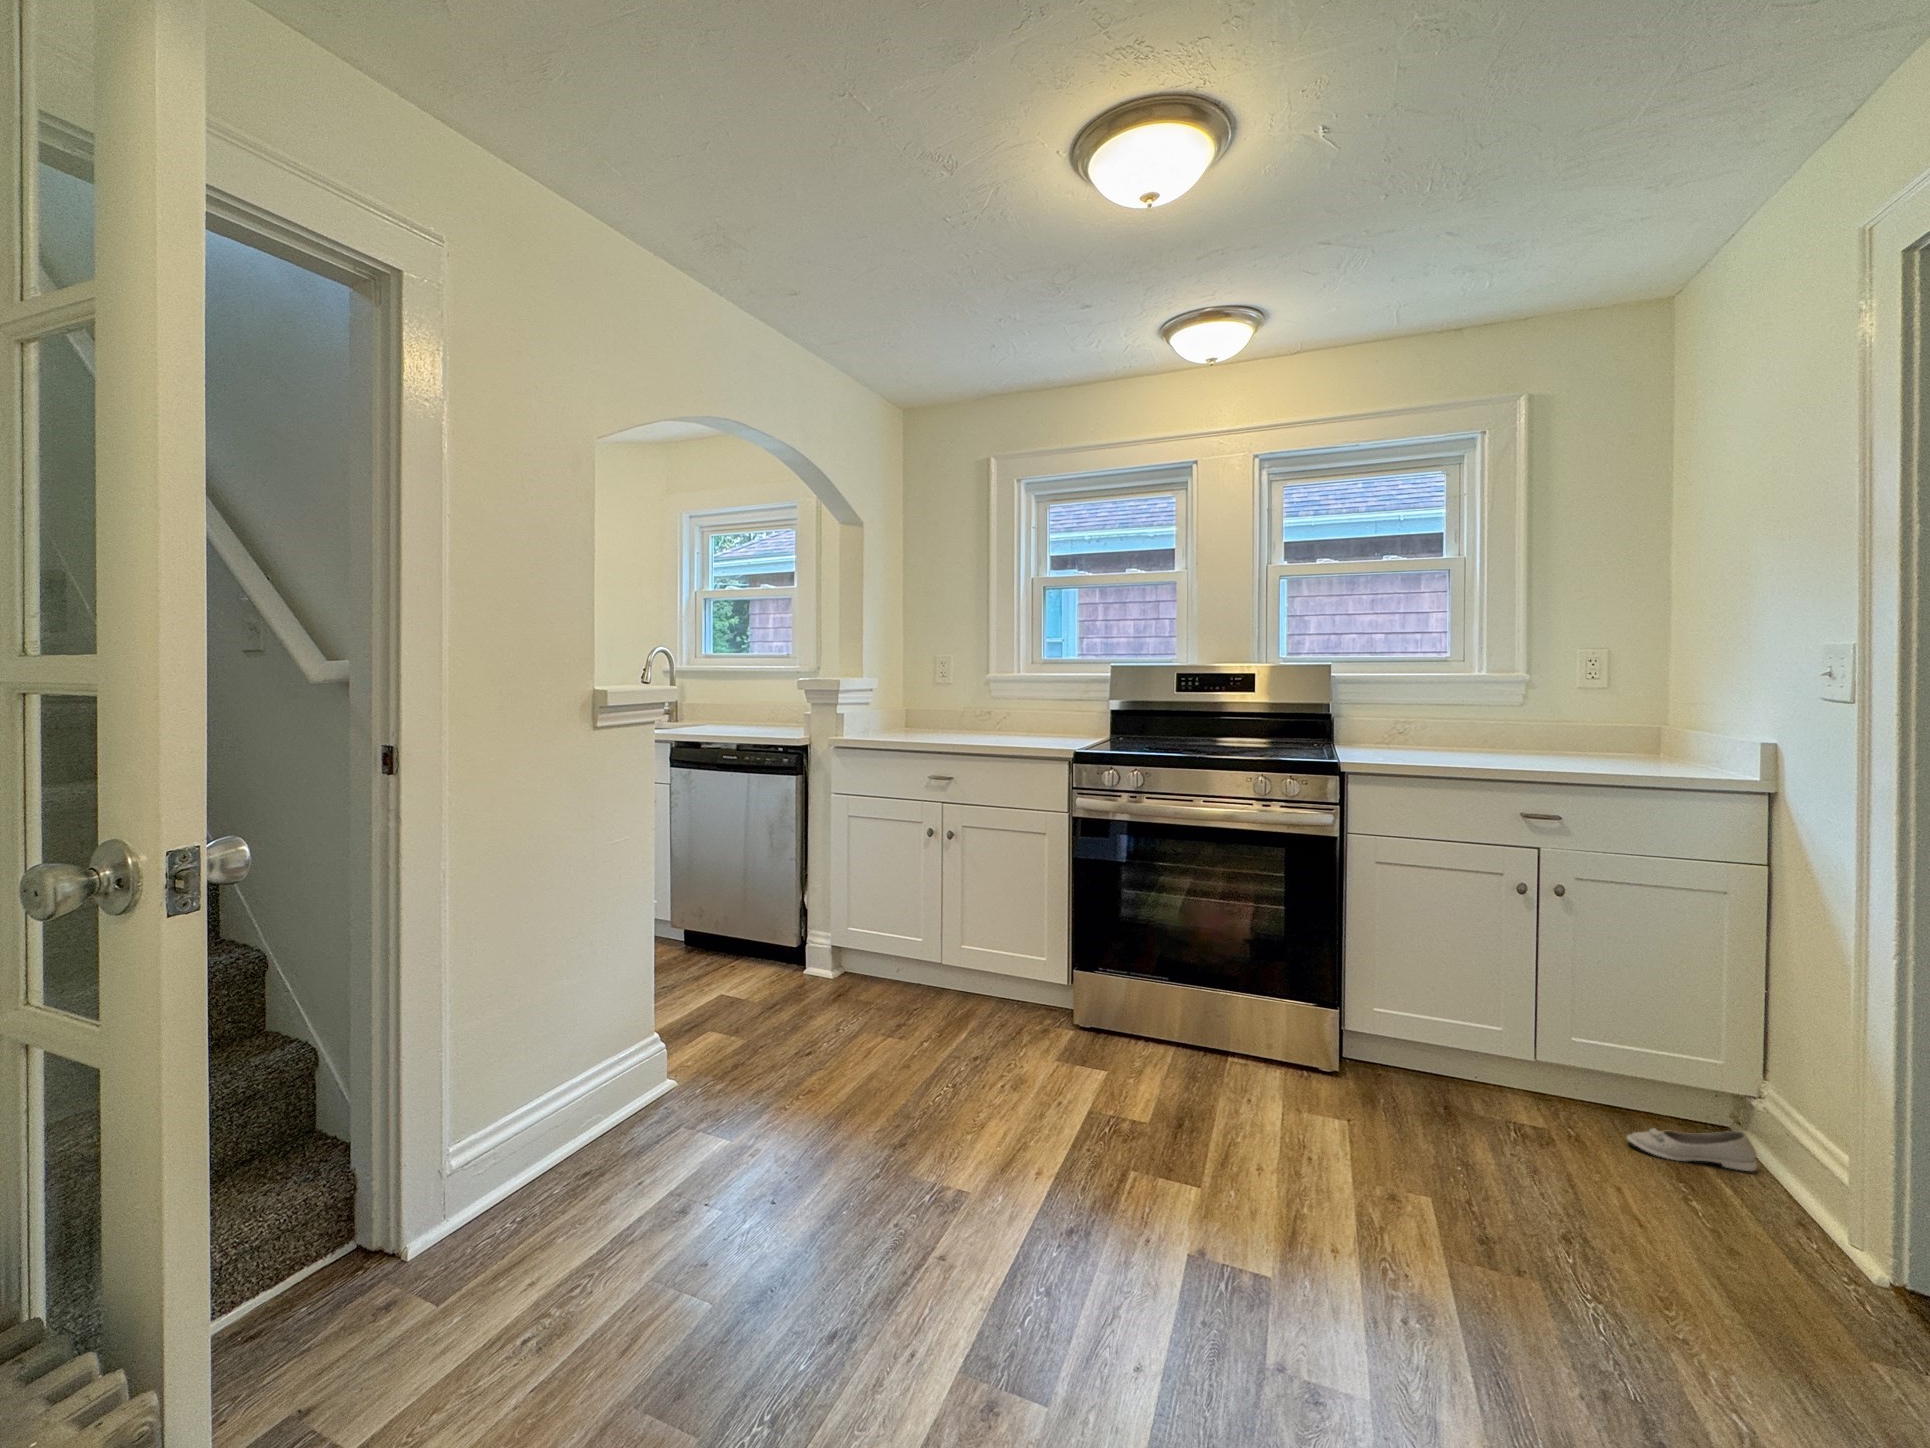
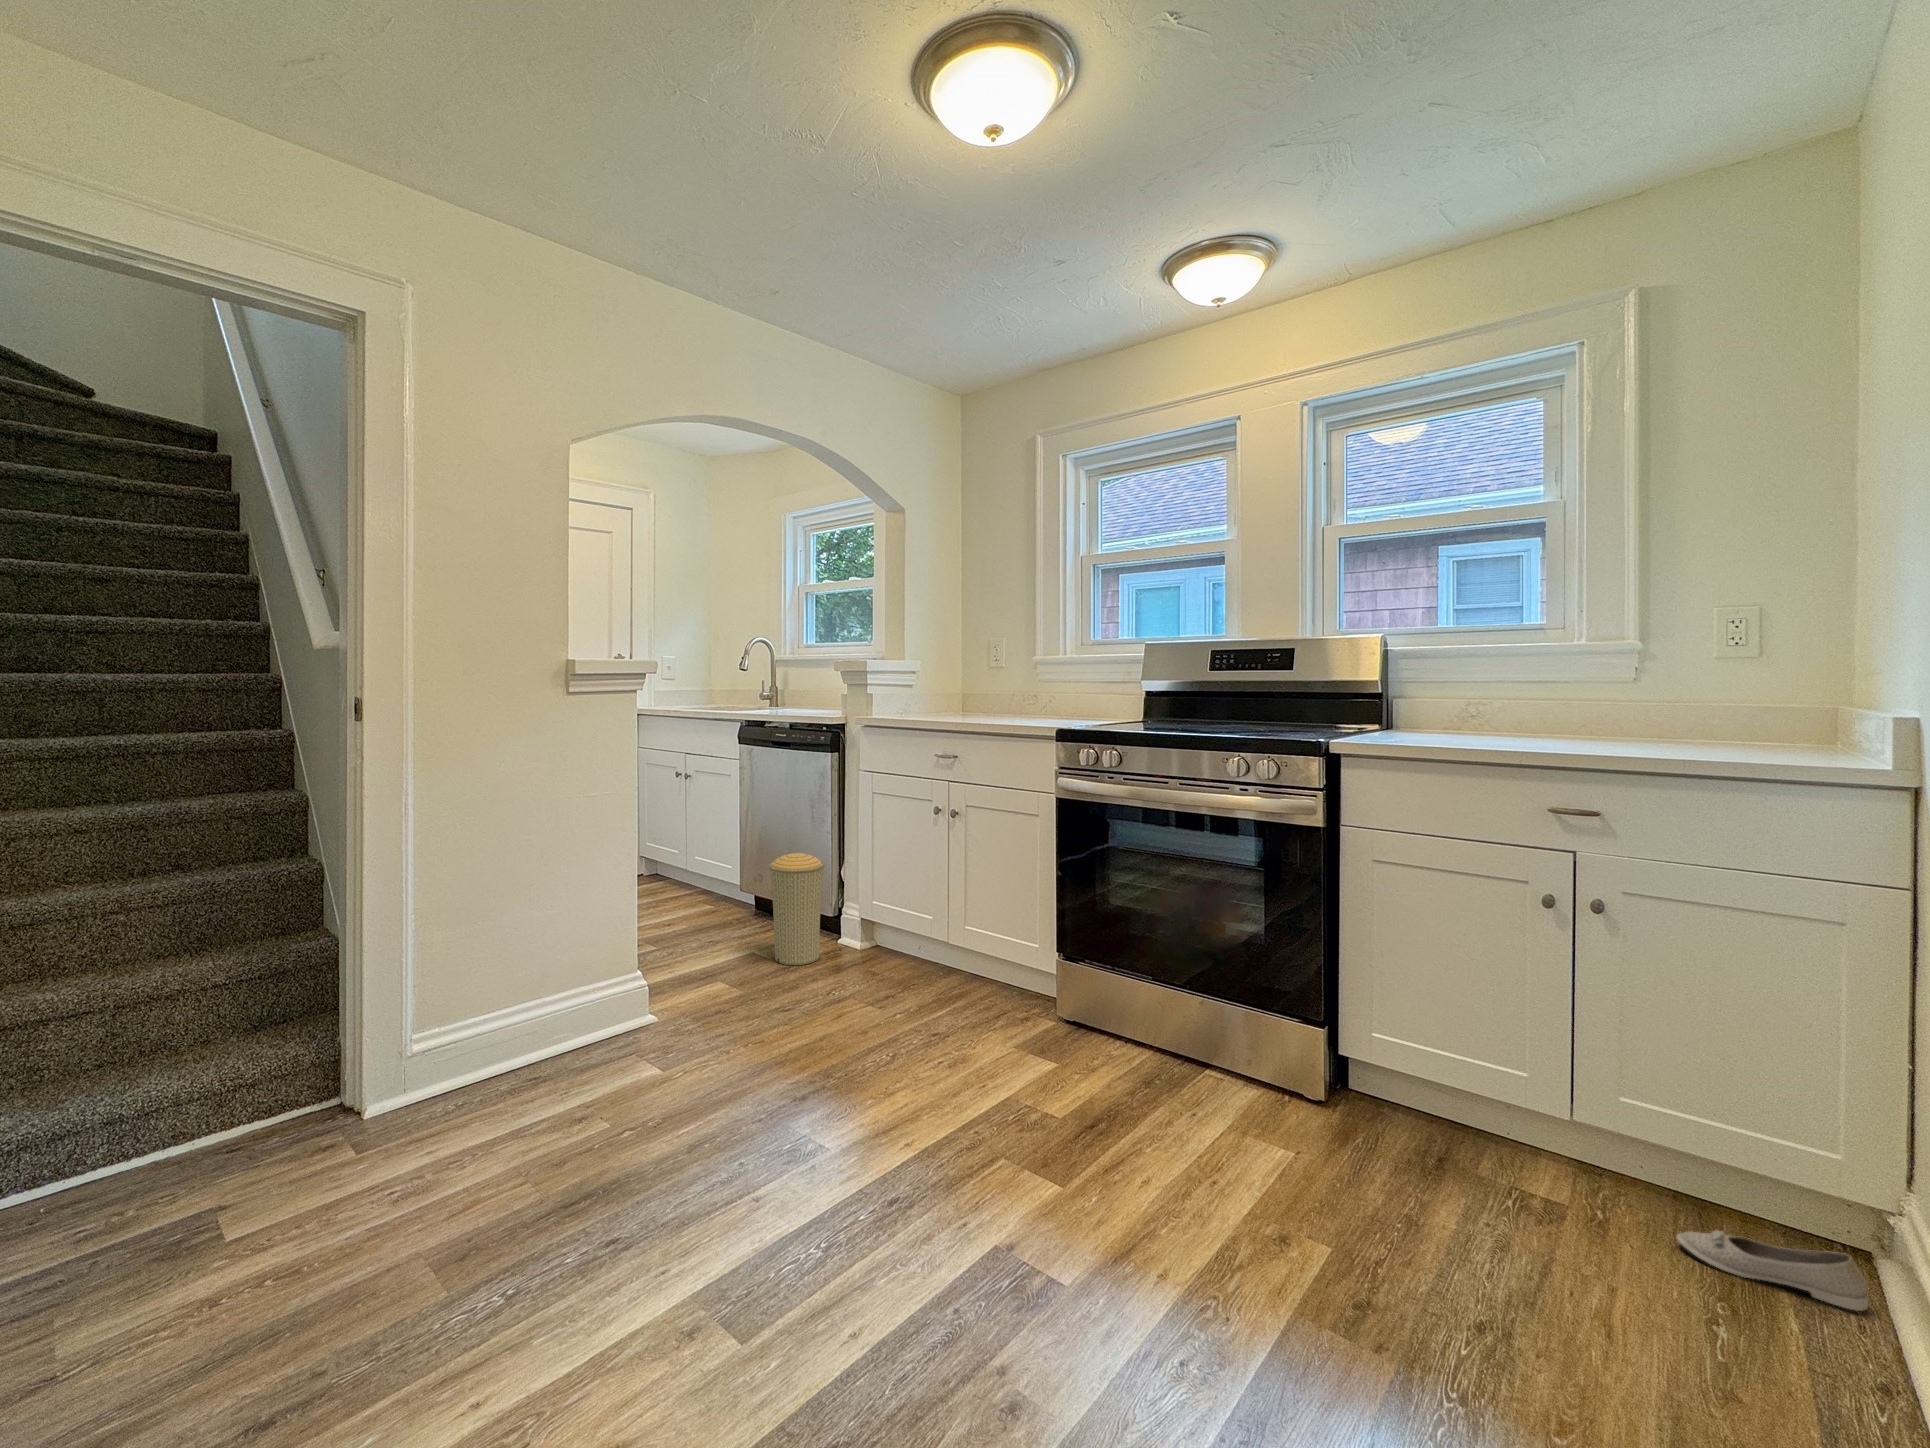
trash can: none [743,883,802,1001] -> present [769,853,825,965]

